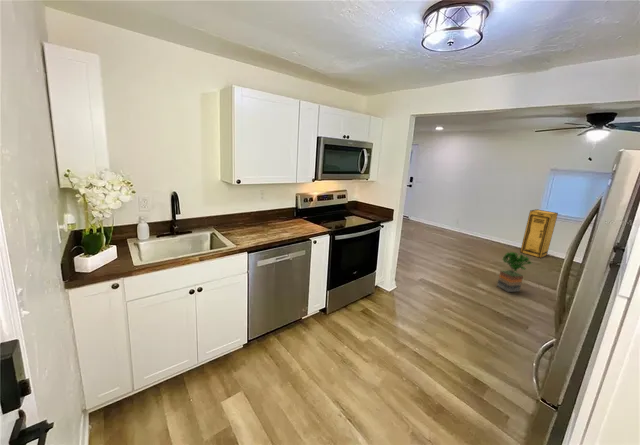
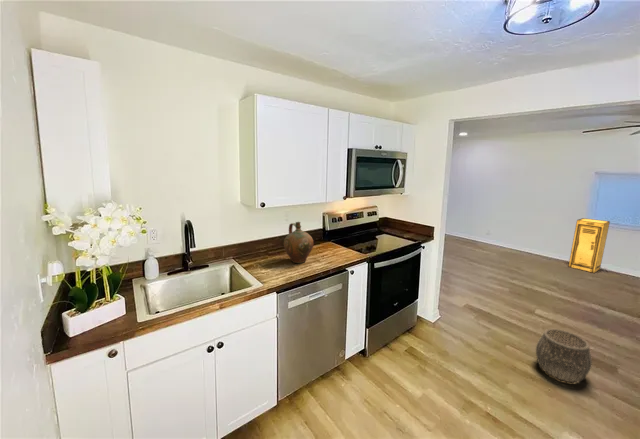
ceramic jug: none [257,198,283,232] -> present [284,222,313,263]
potted tree: present [497,252,531,292] -> none [556,270,600,318]
woven basket: none [466,296,507,337] -> present [536,329,592,383]

